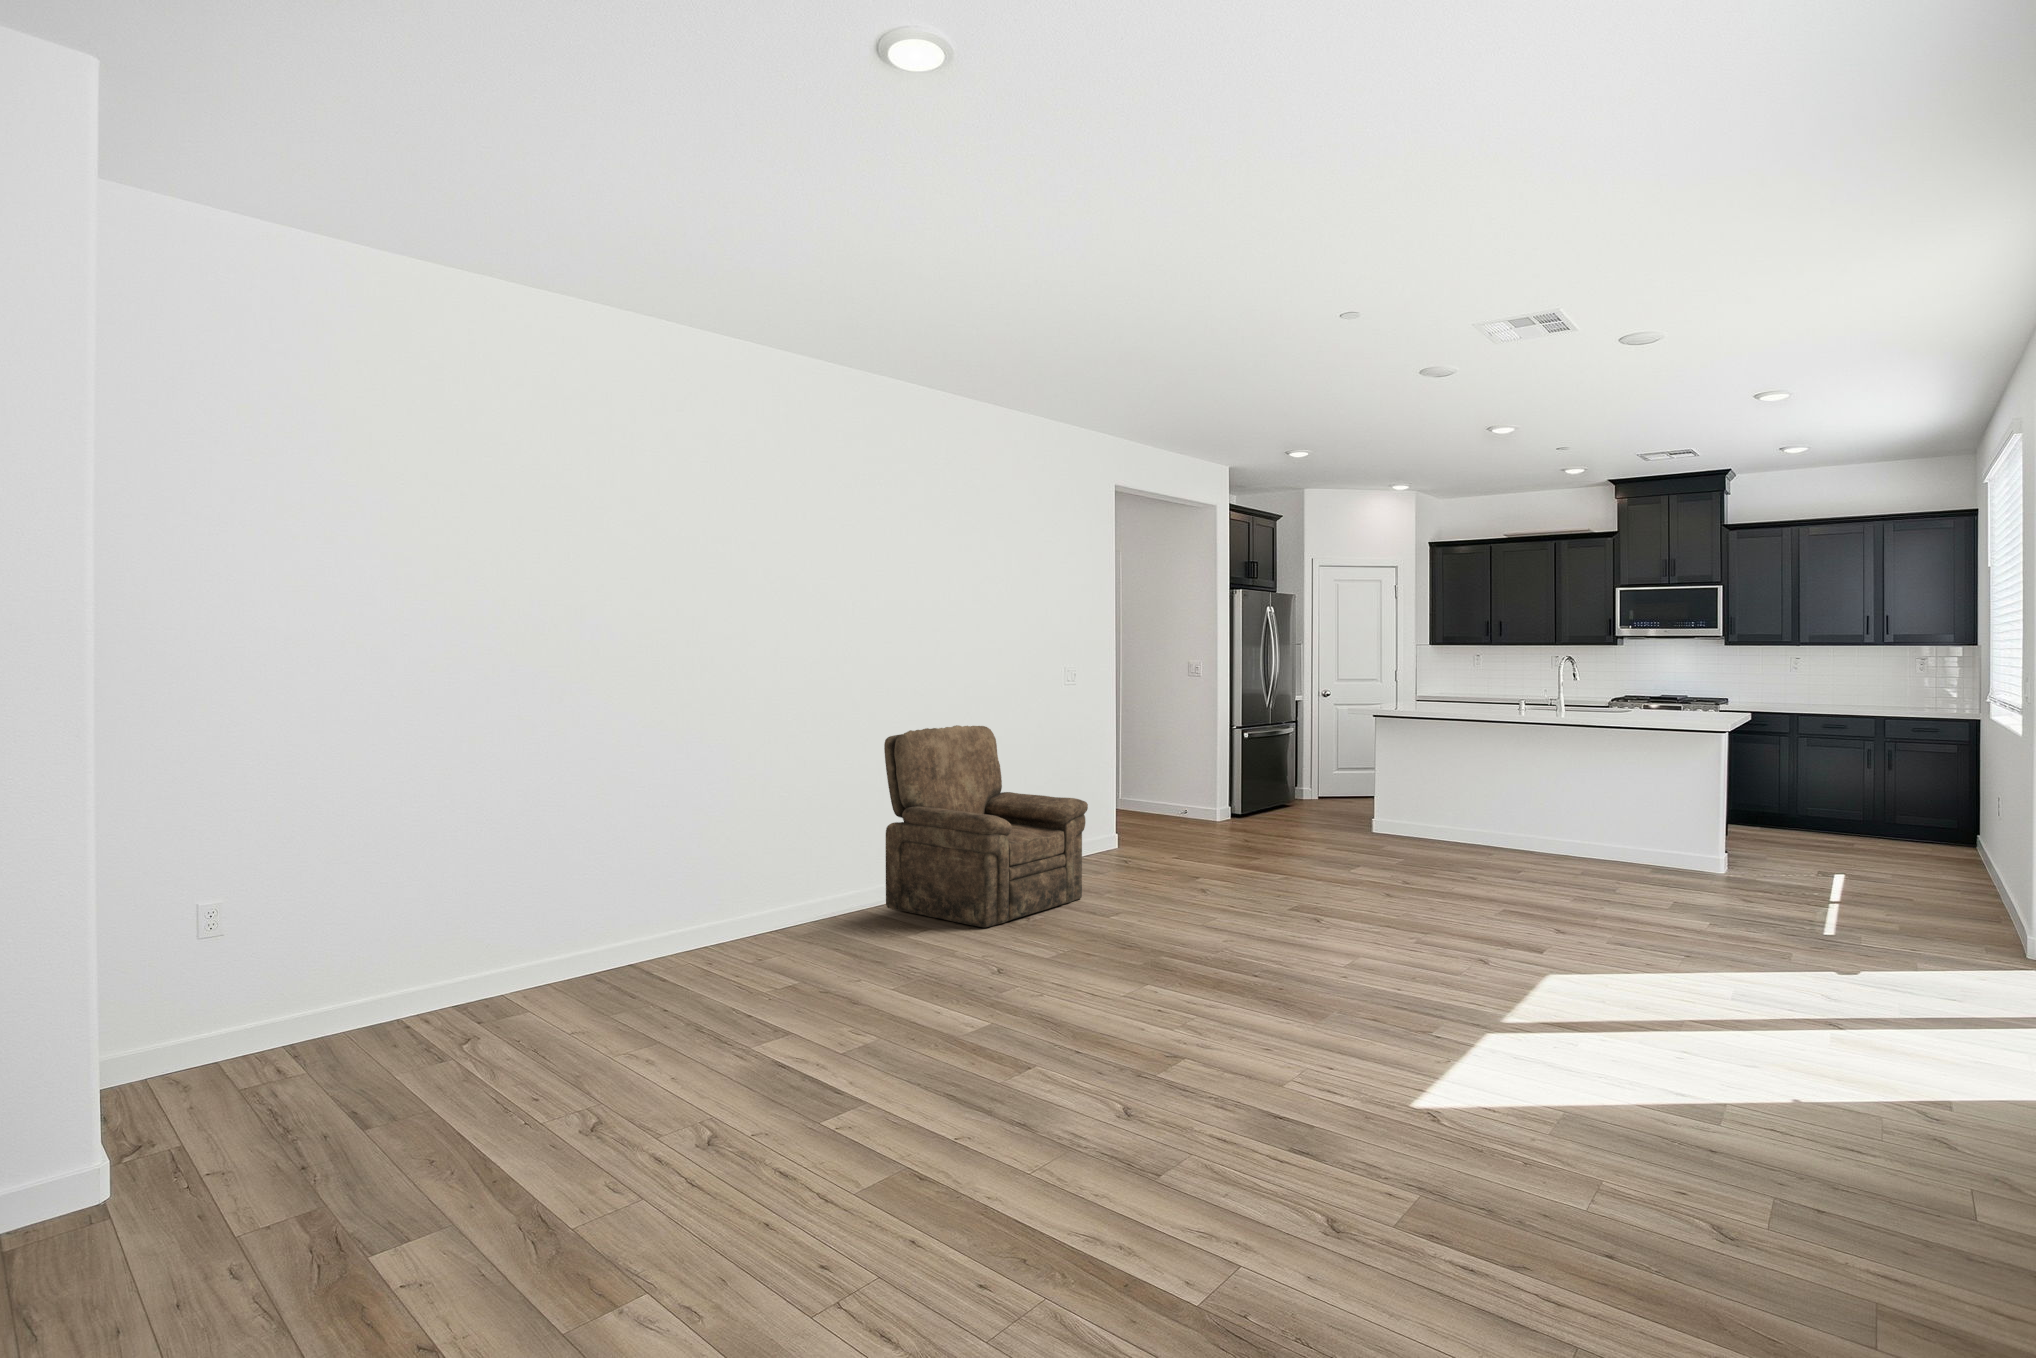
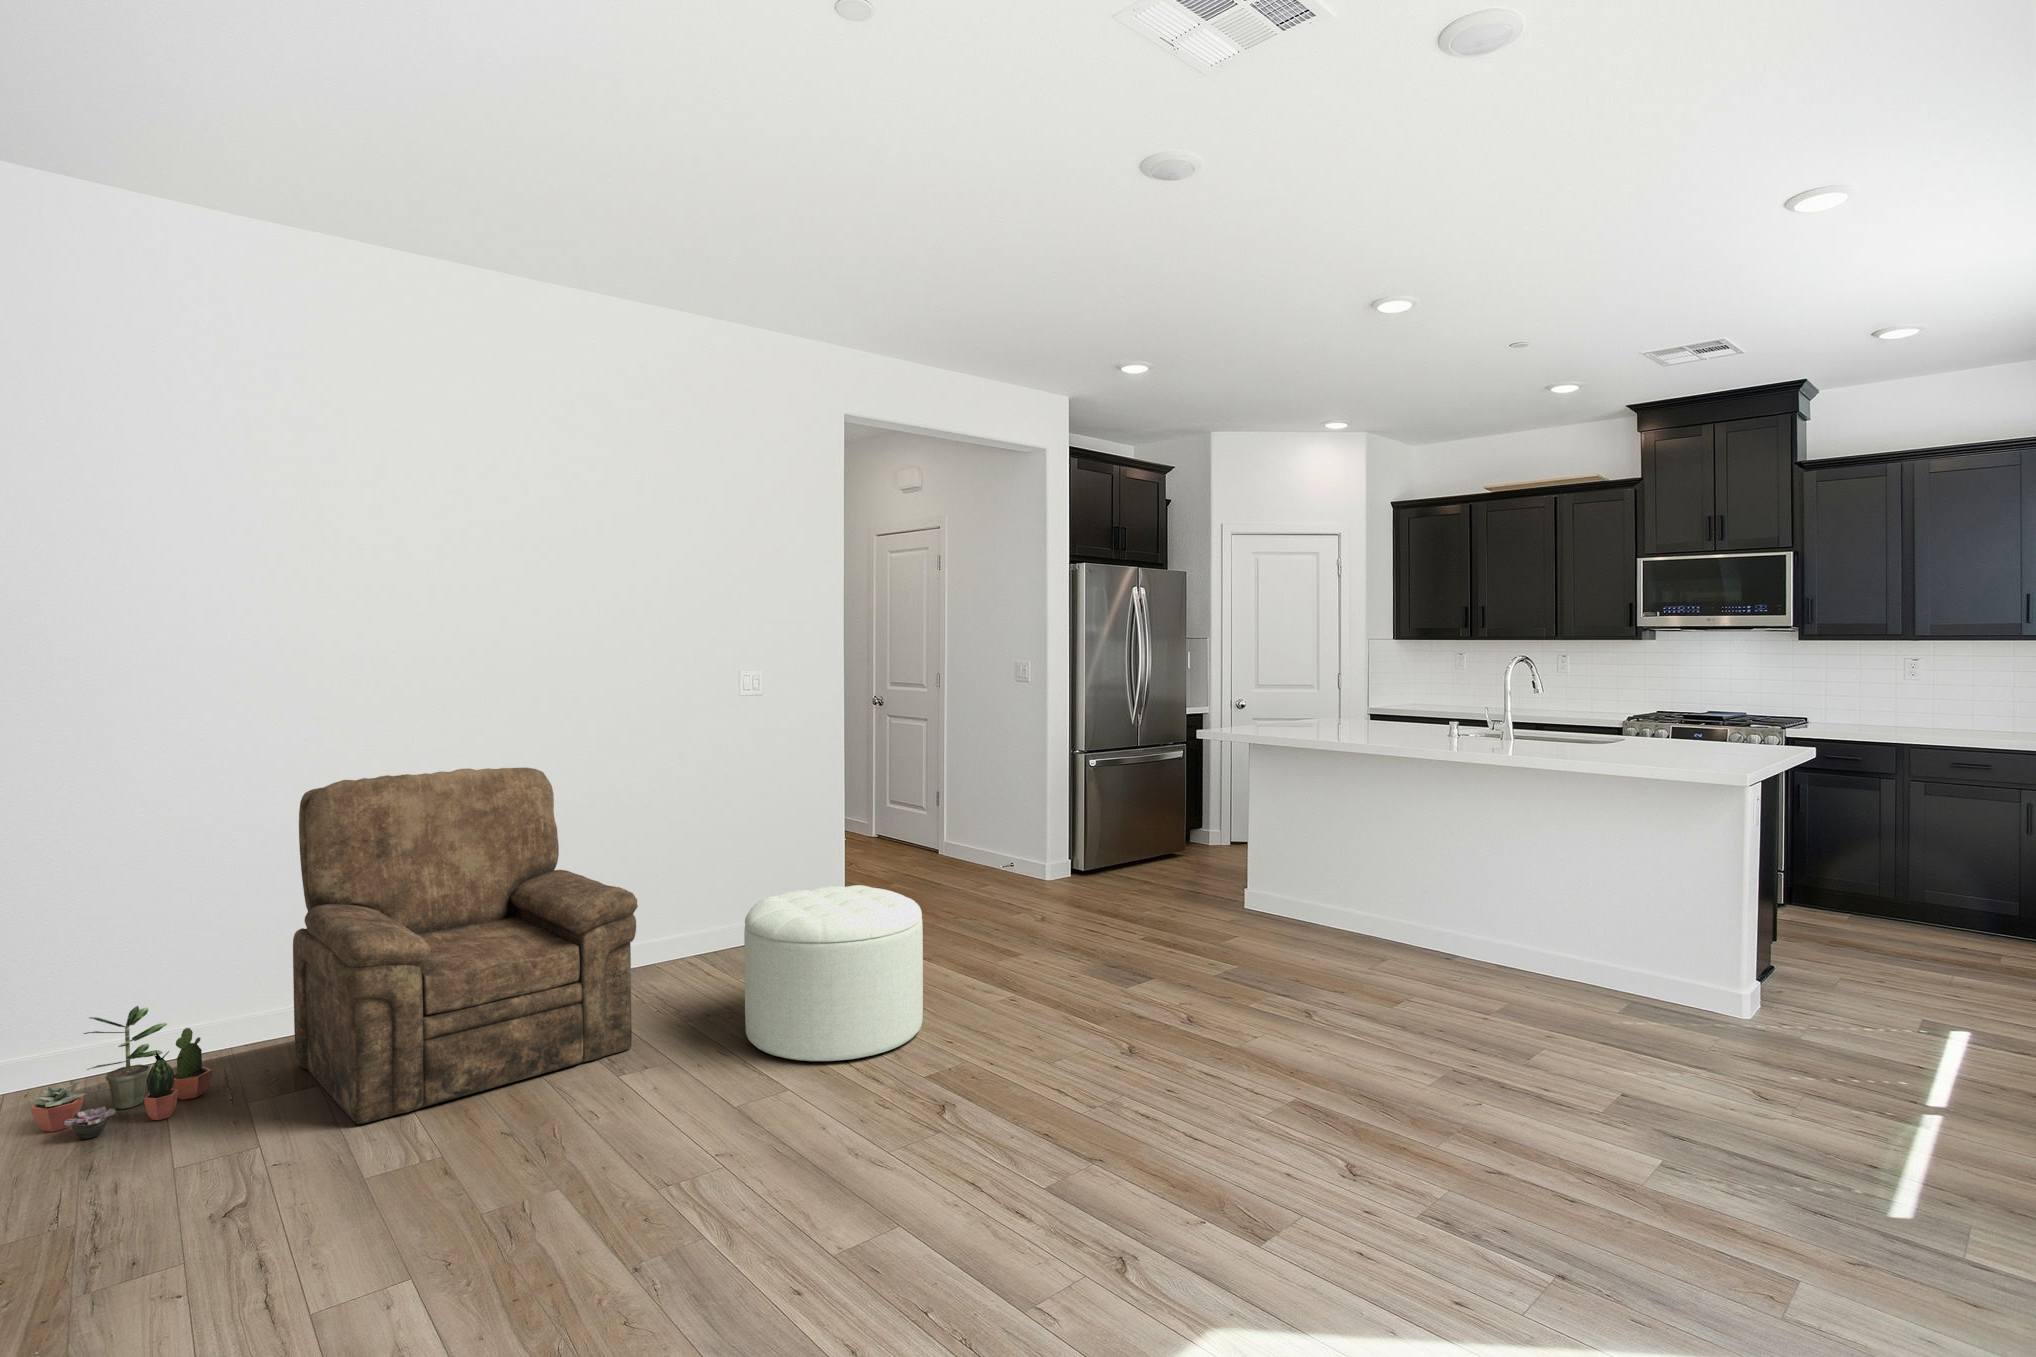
ottoman: none [1138,801,1249,901] -> present [744,885,923,1062]
potted plant: none [791,863,866,937] -> present [28,1006,212,1139]

